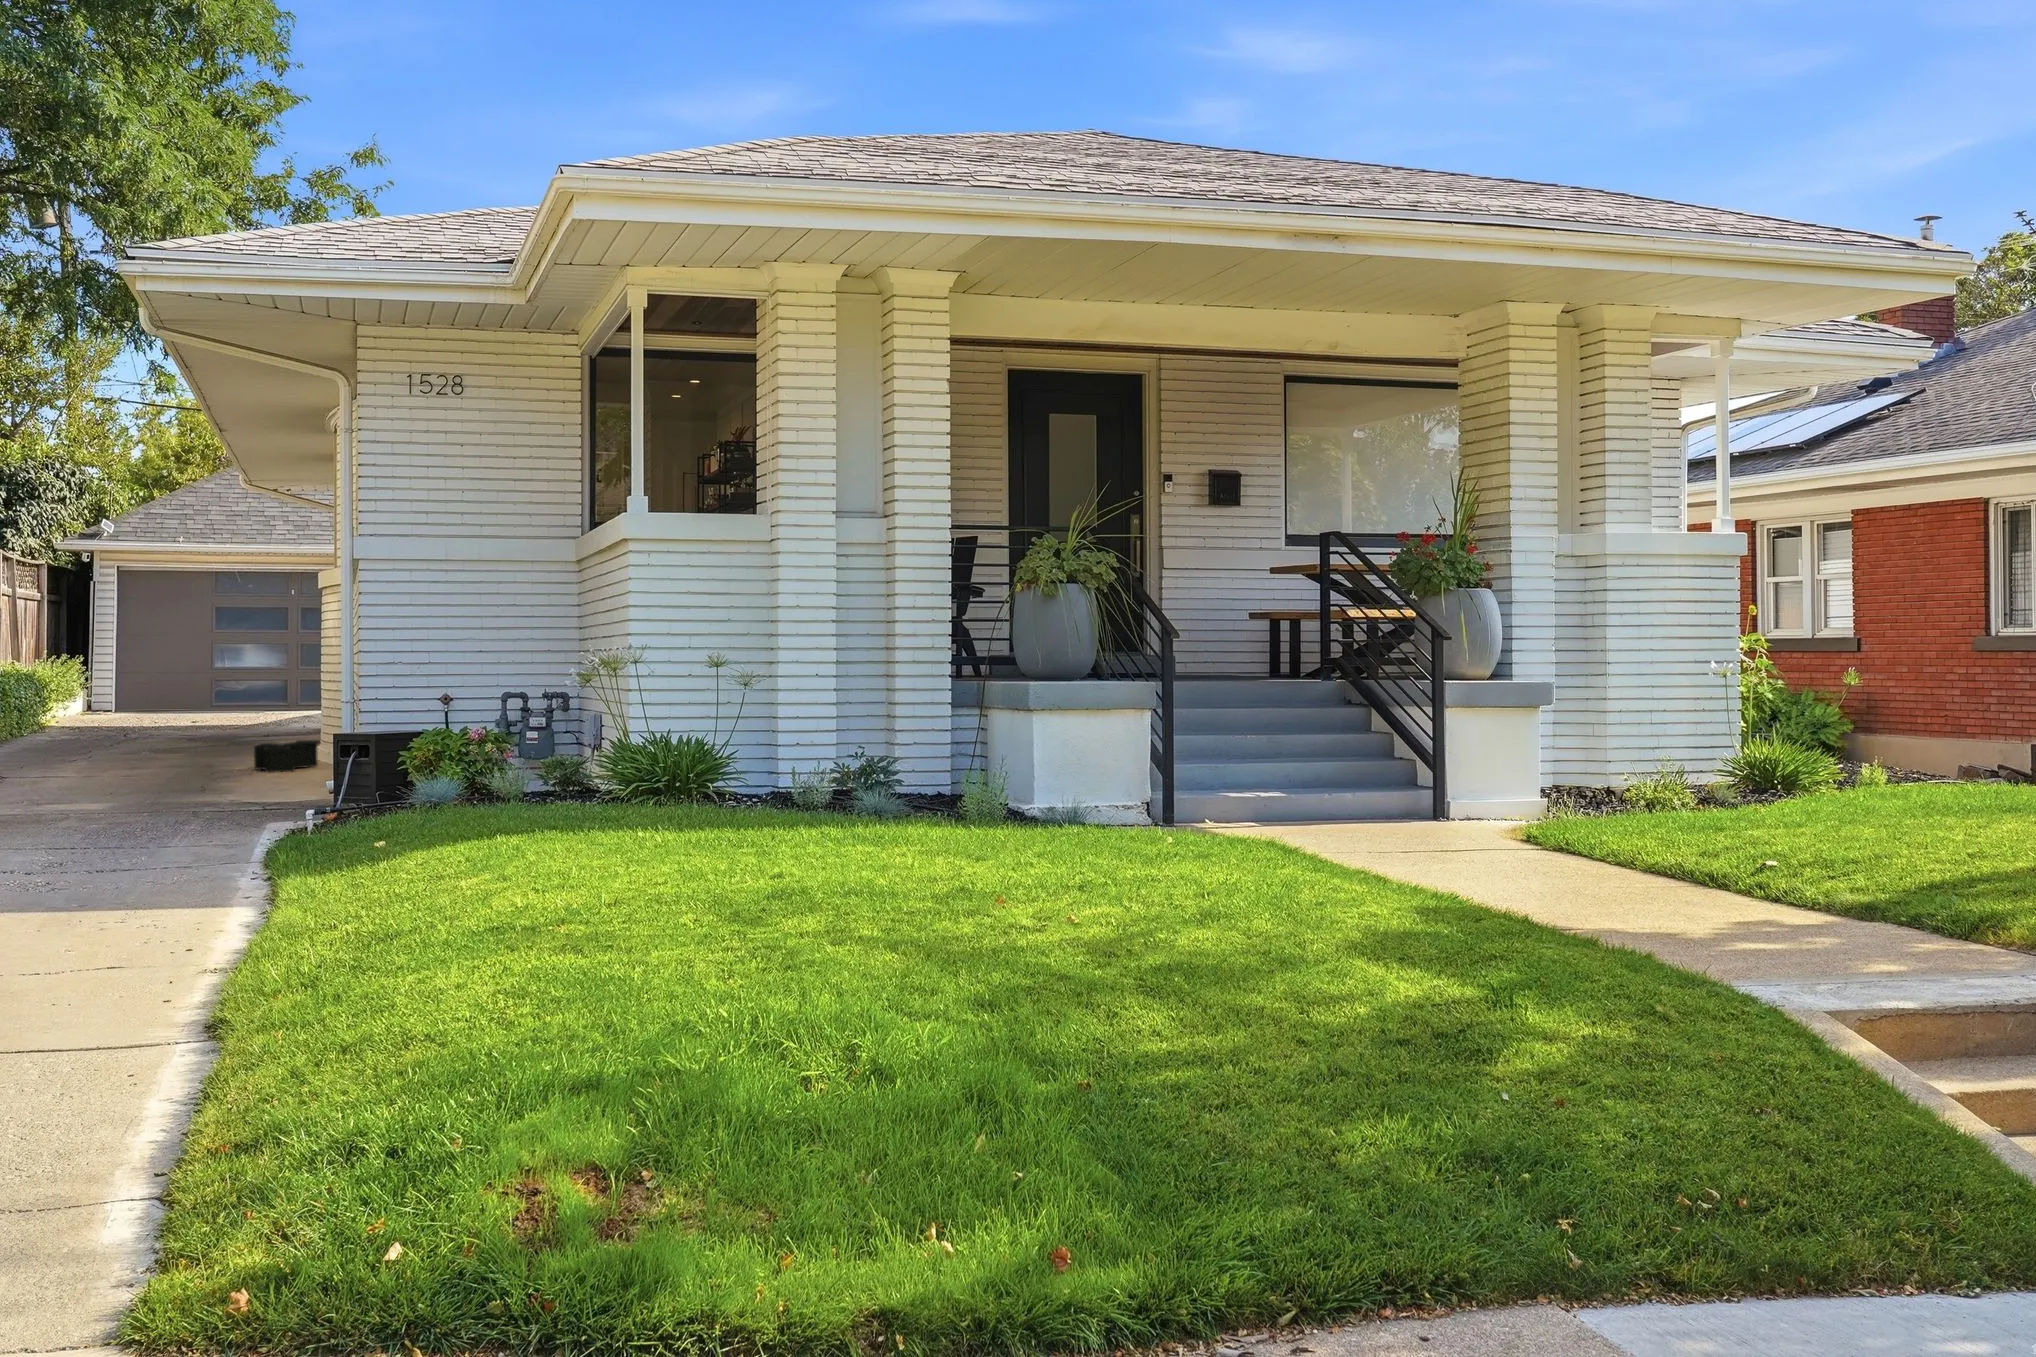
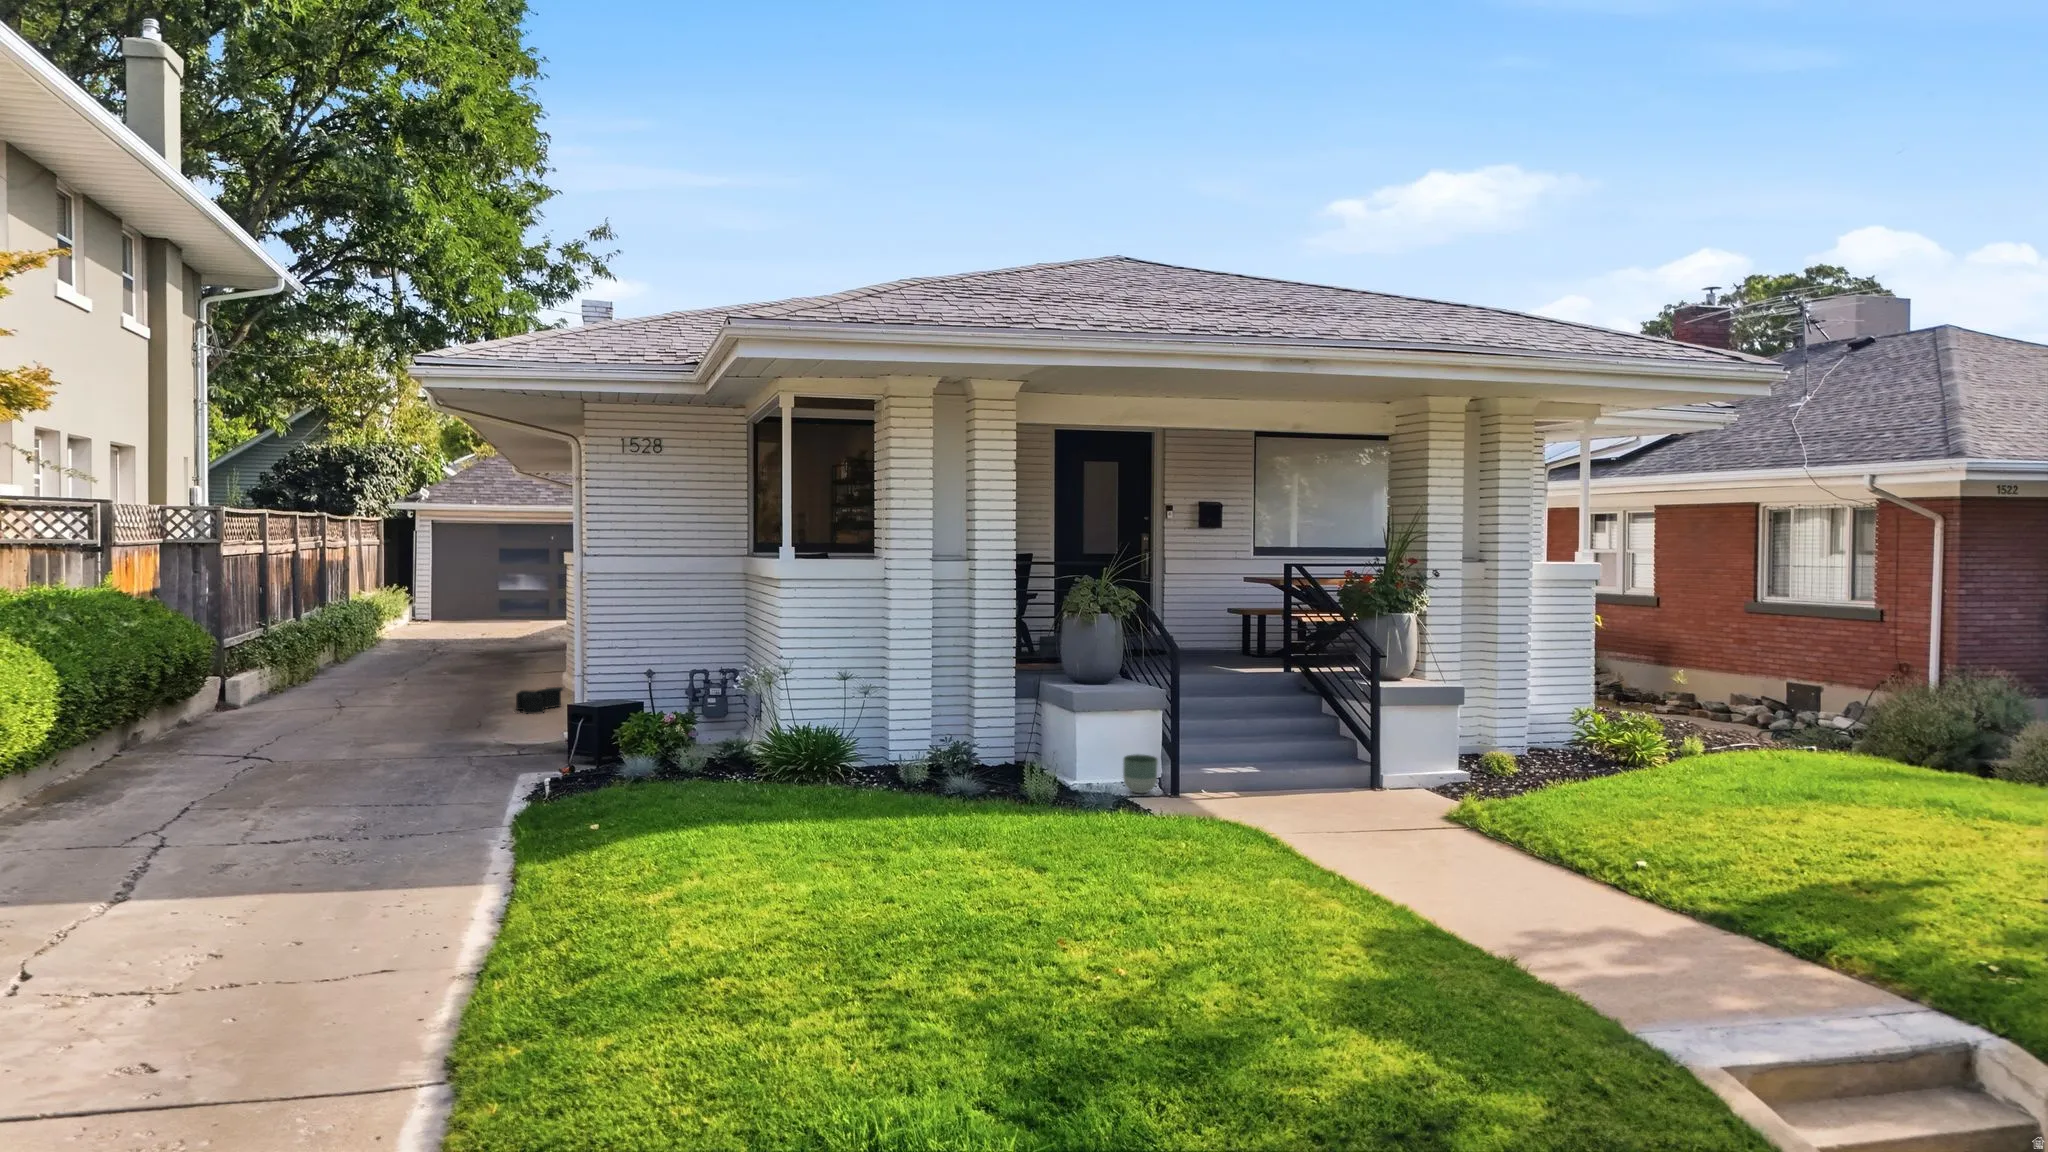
planter: none [1100,771,1146,821] -> present [1123,755,1158,793]

